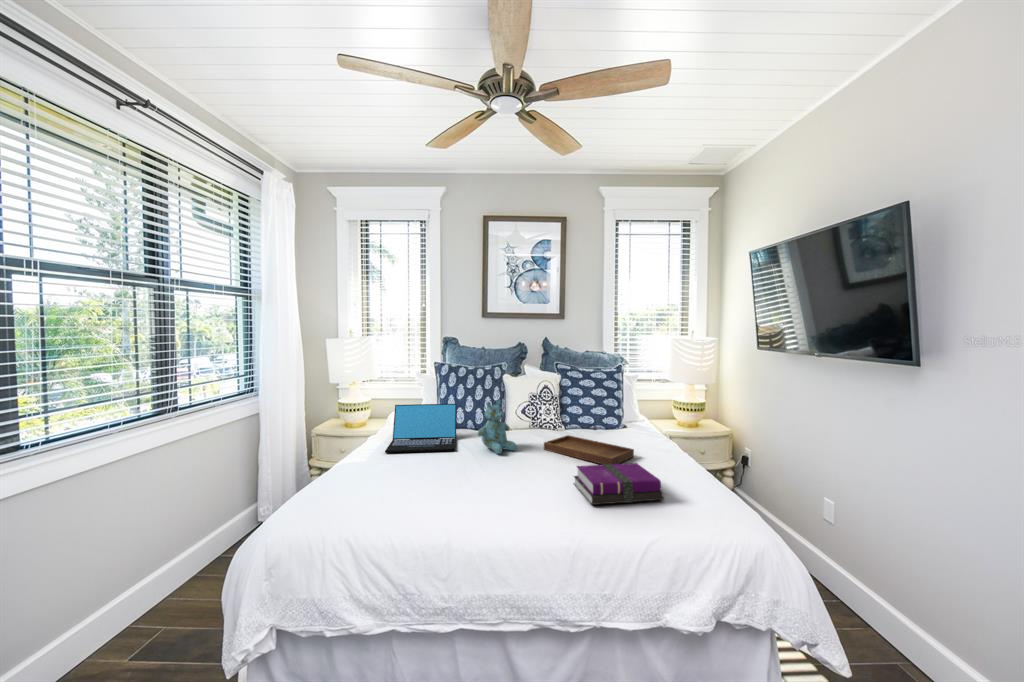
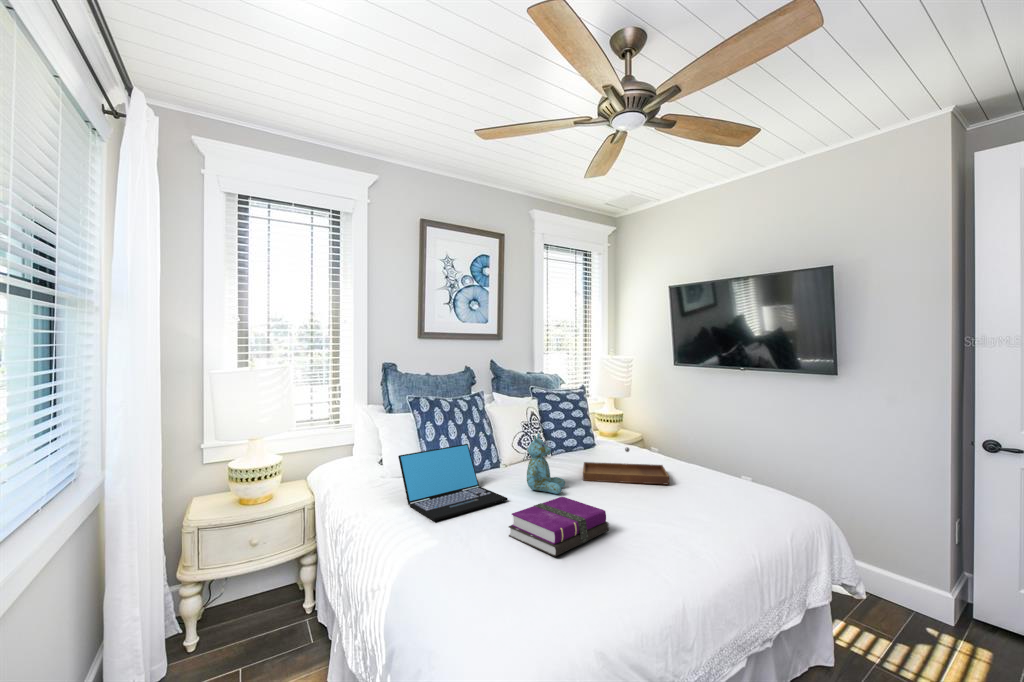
notebook: present [574,463,664,505] -> present [509,497,609,556]

